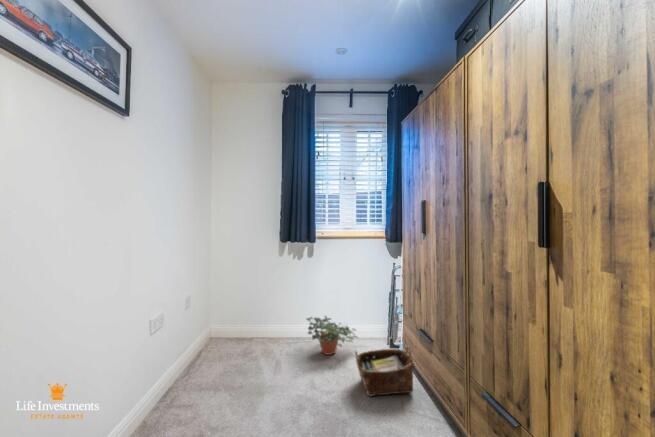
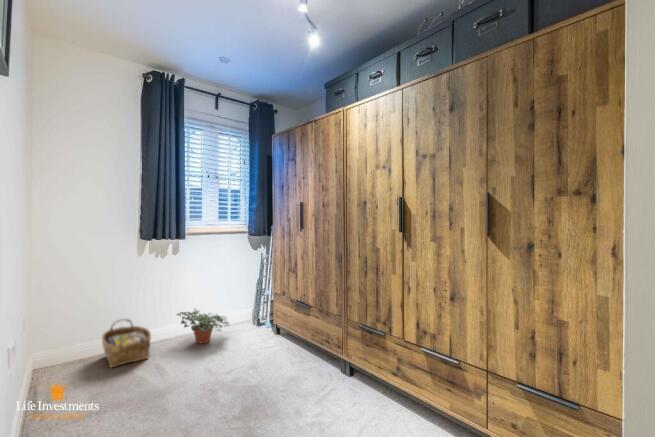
woven basket: present [355,345,413,396] -> present [102,319,151,367]

